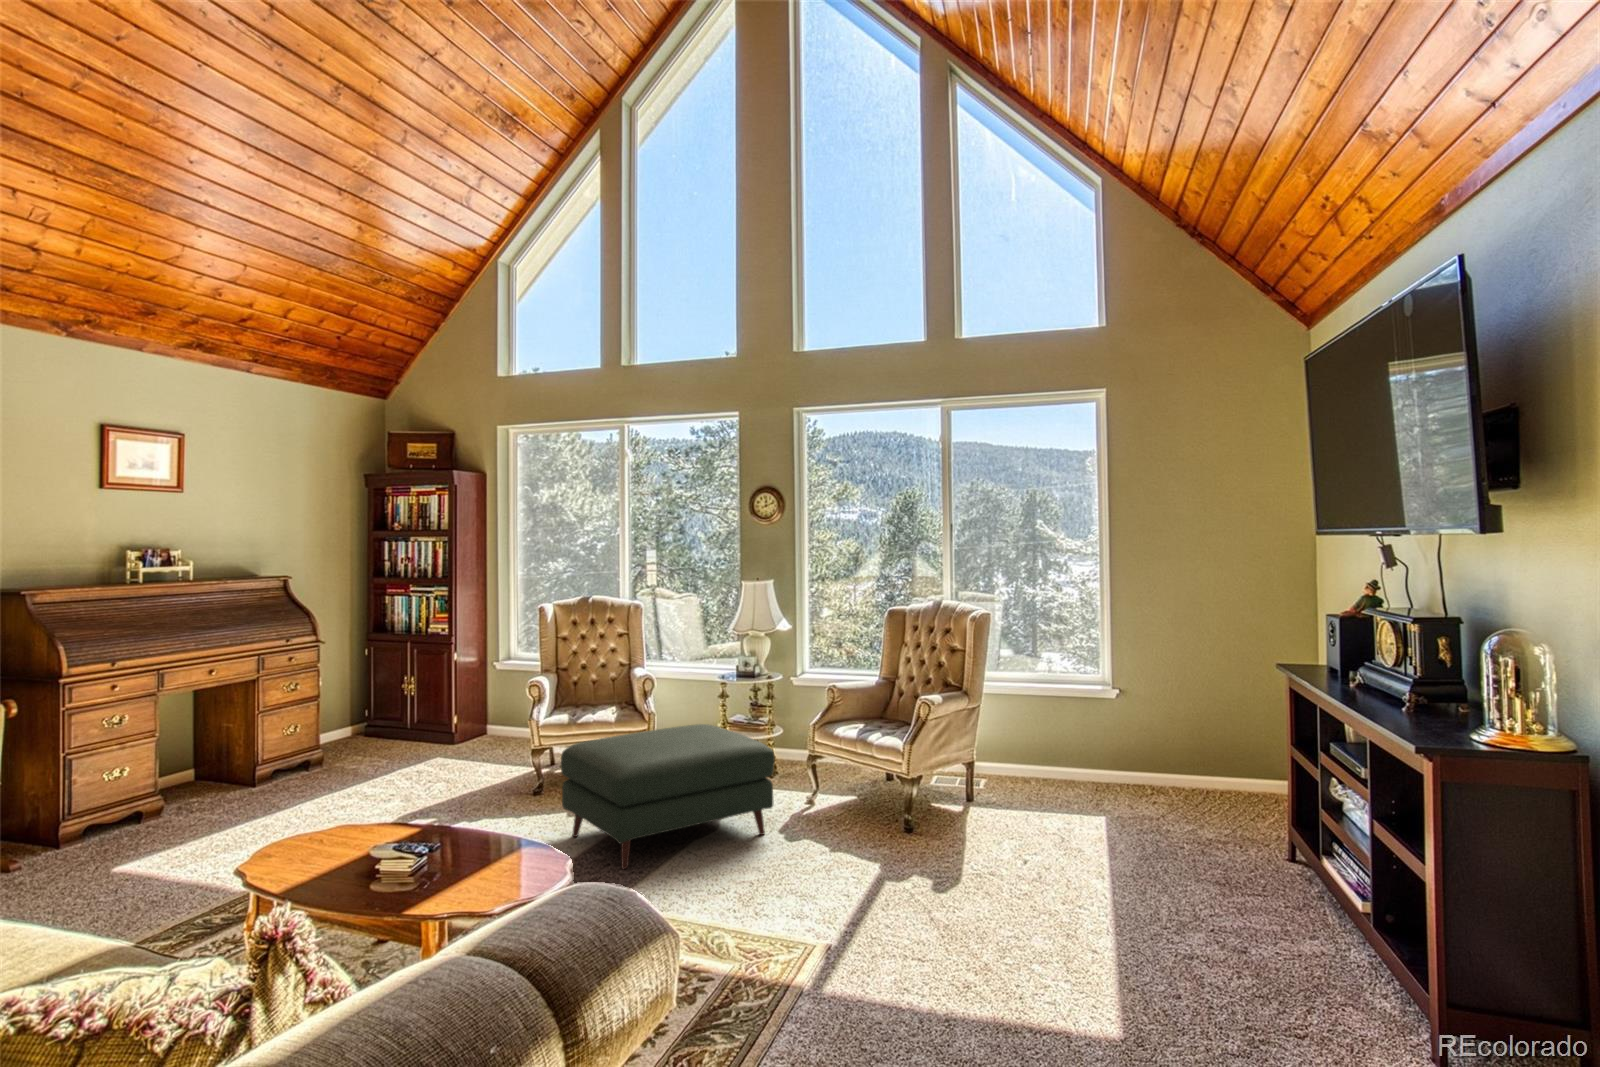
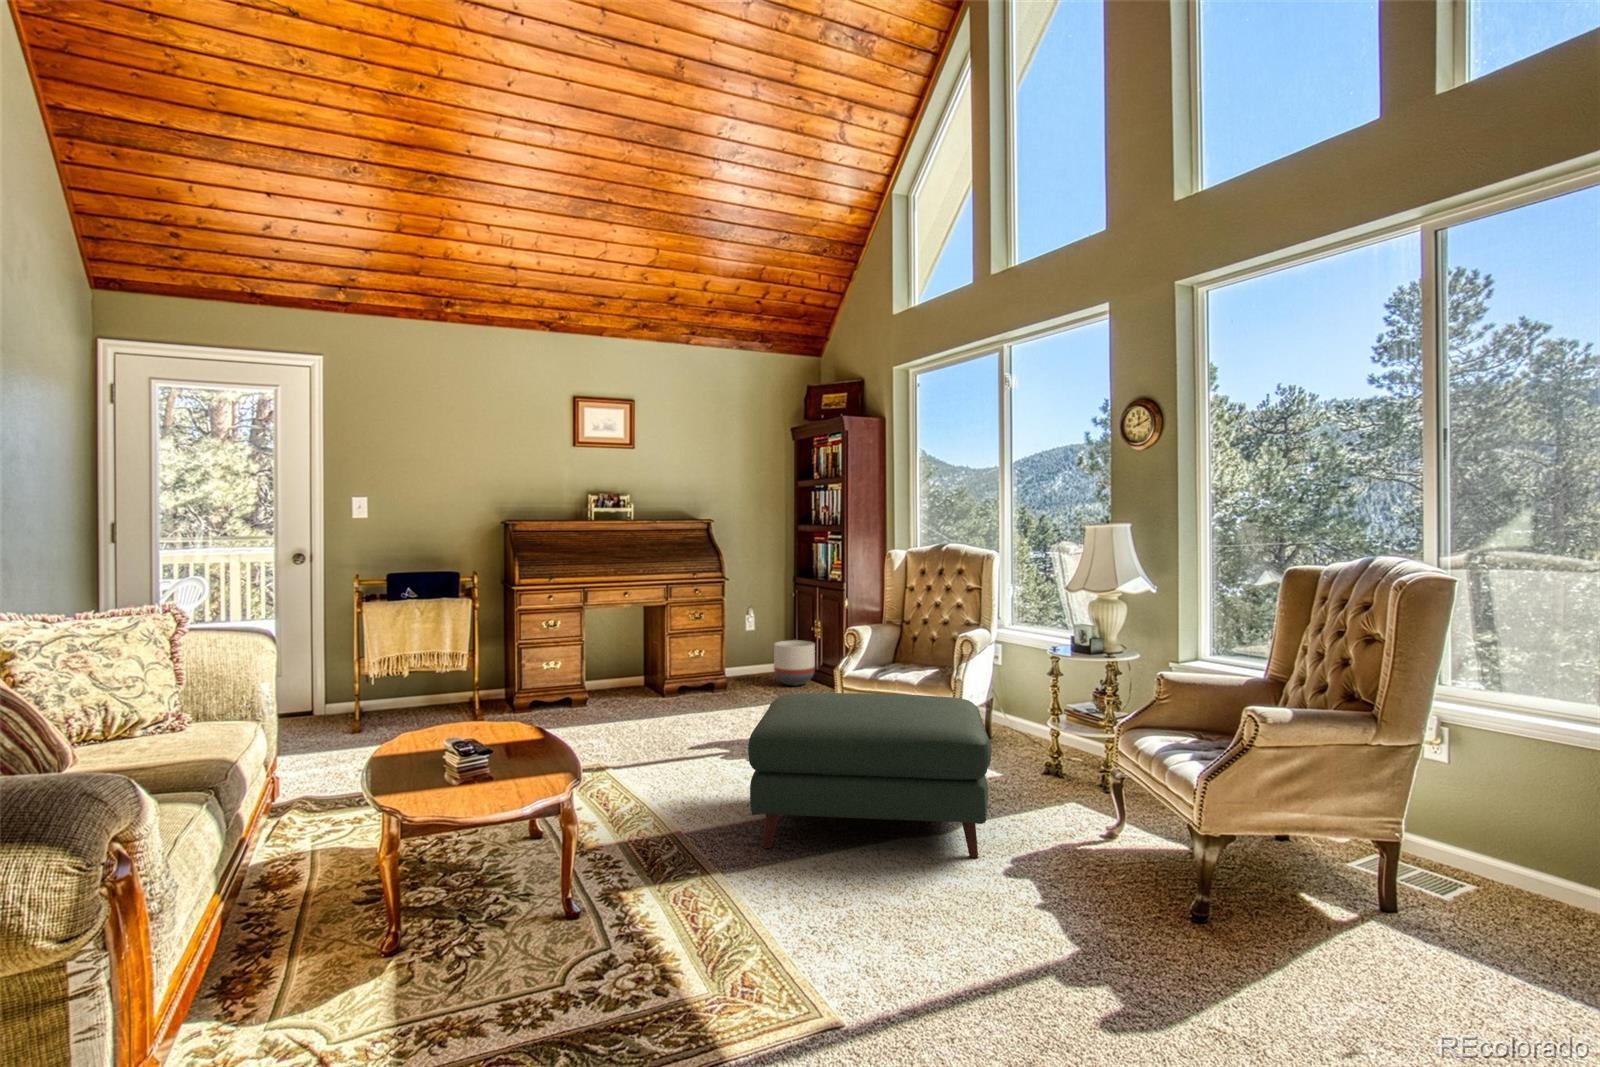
planter: none [359,699,406,748] -> present [774,640,815,686]

